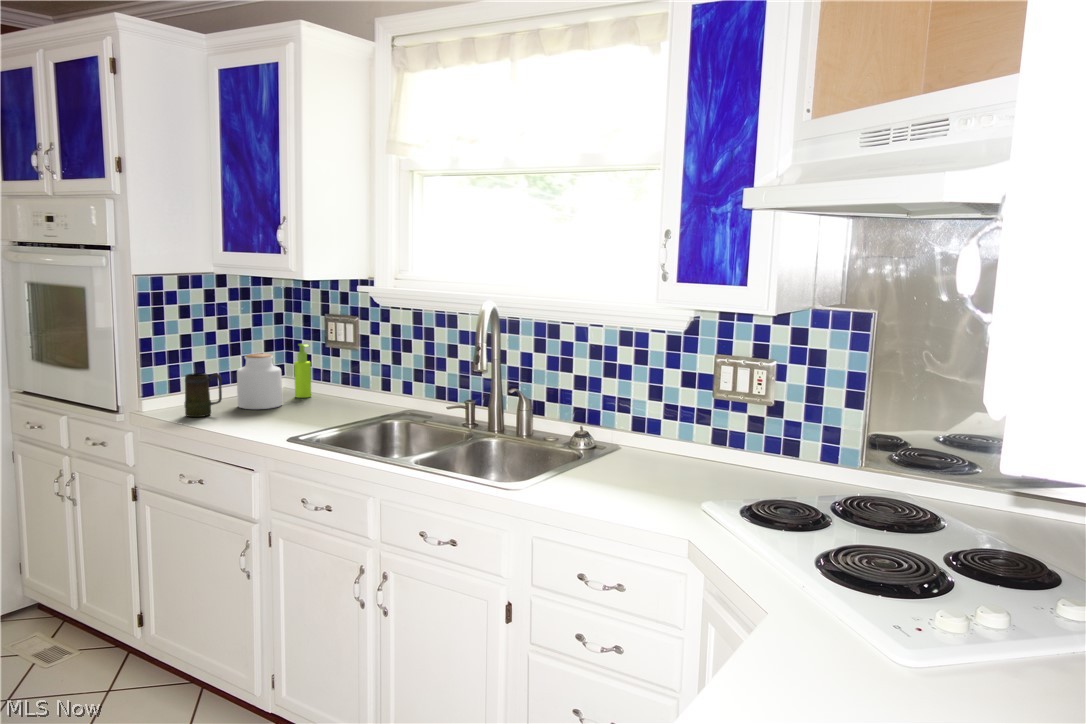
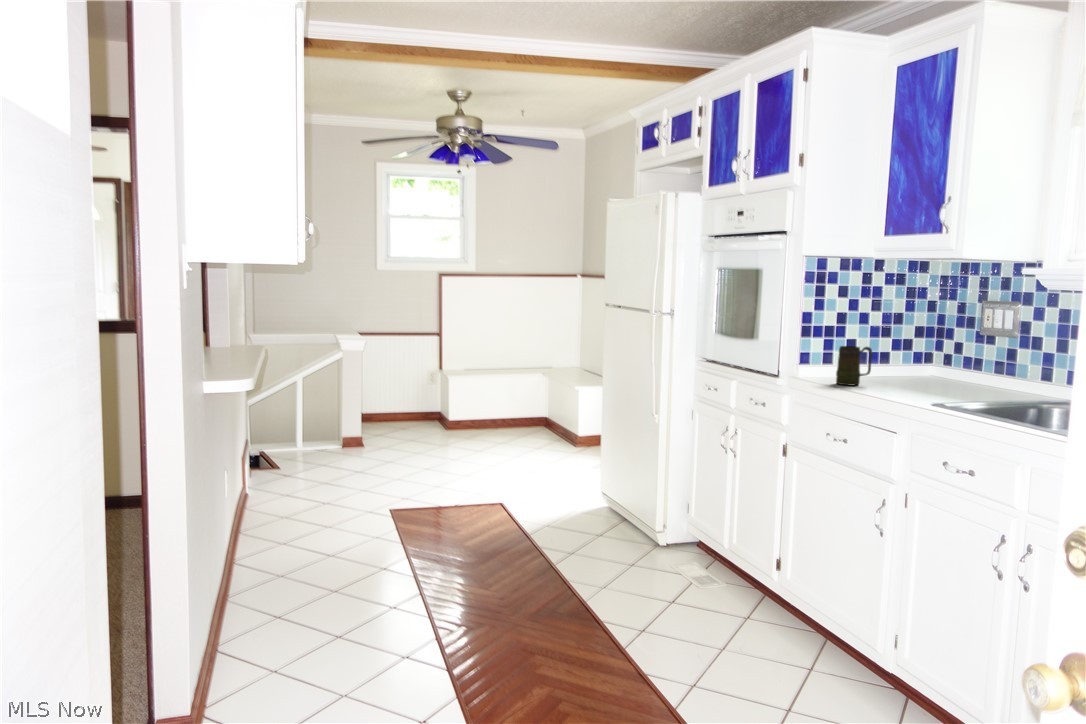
soap dispenser: present [294,344,311,398] -> none [942,330,962,384]
jar: present [237,354,282,409] -> none [884,334,931,387]

